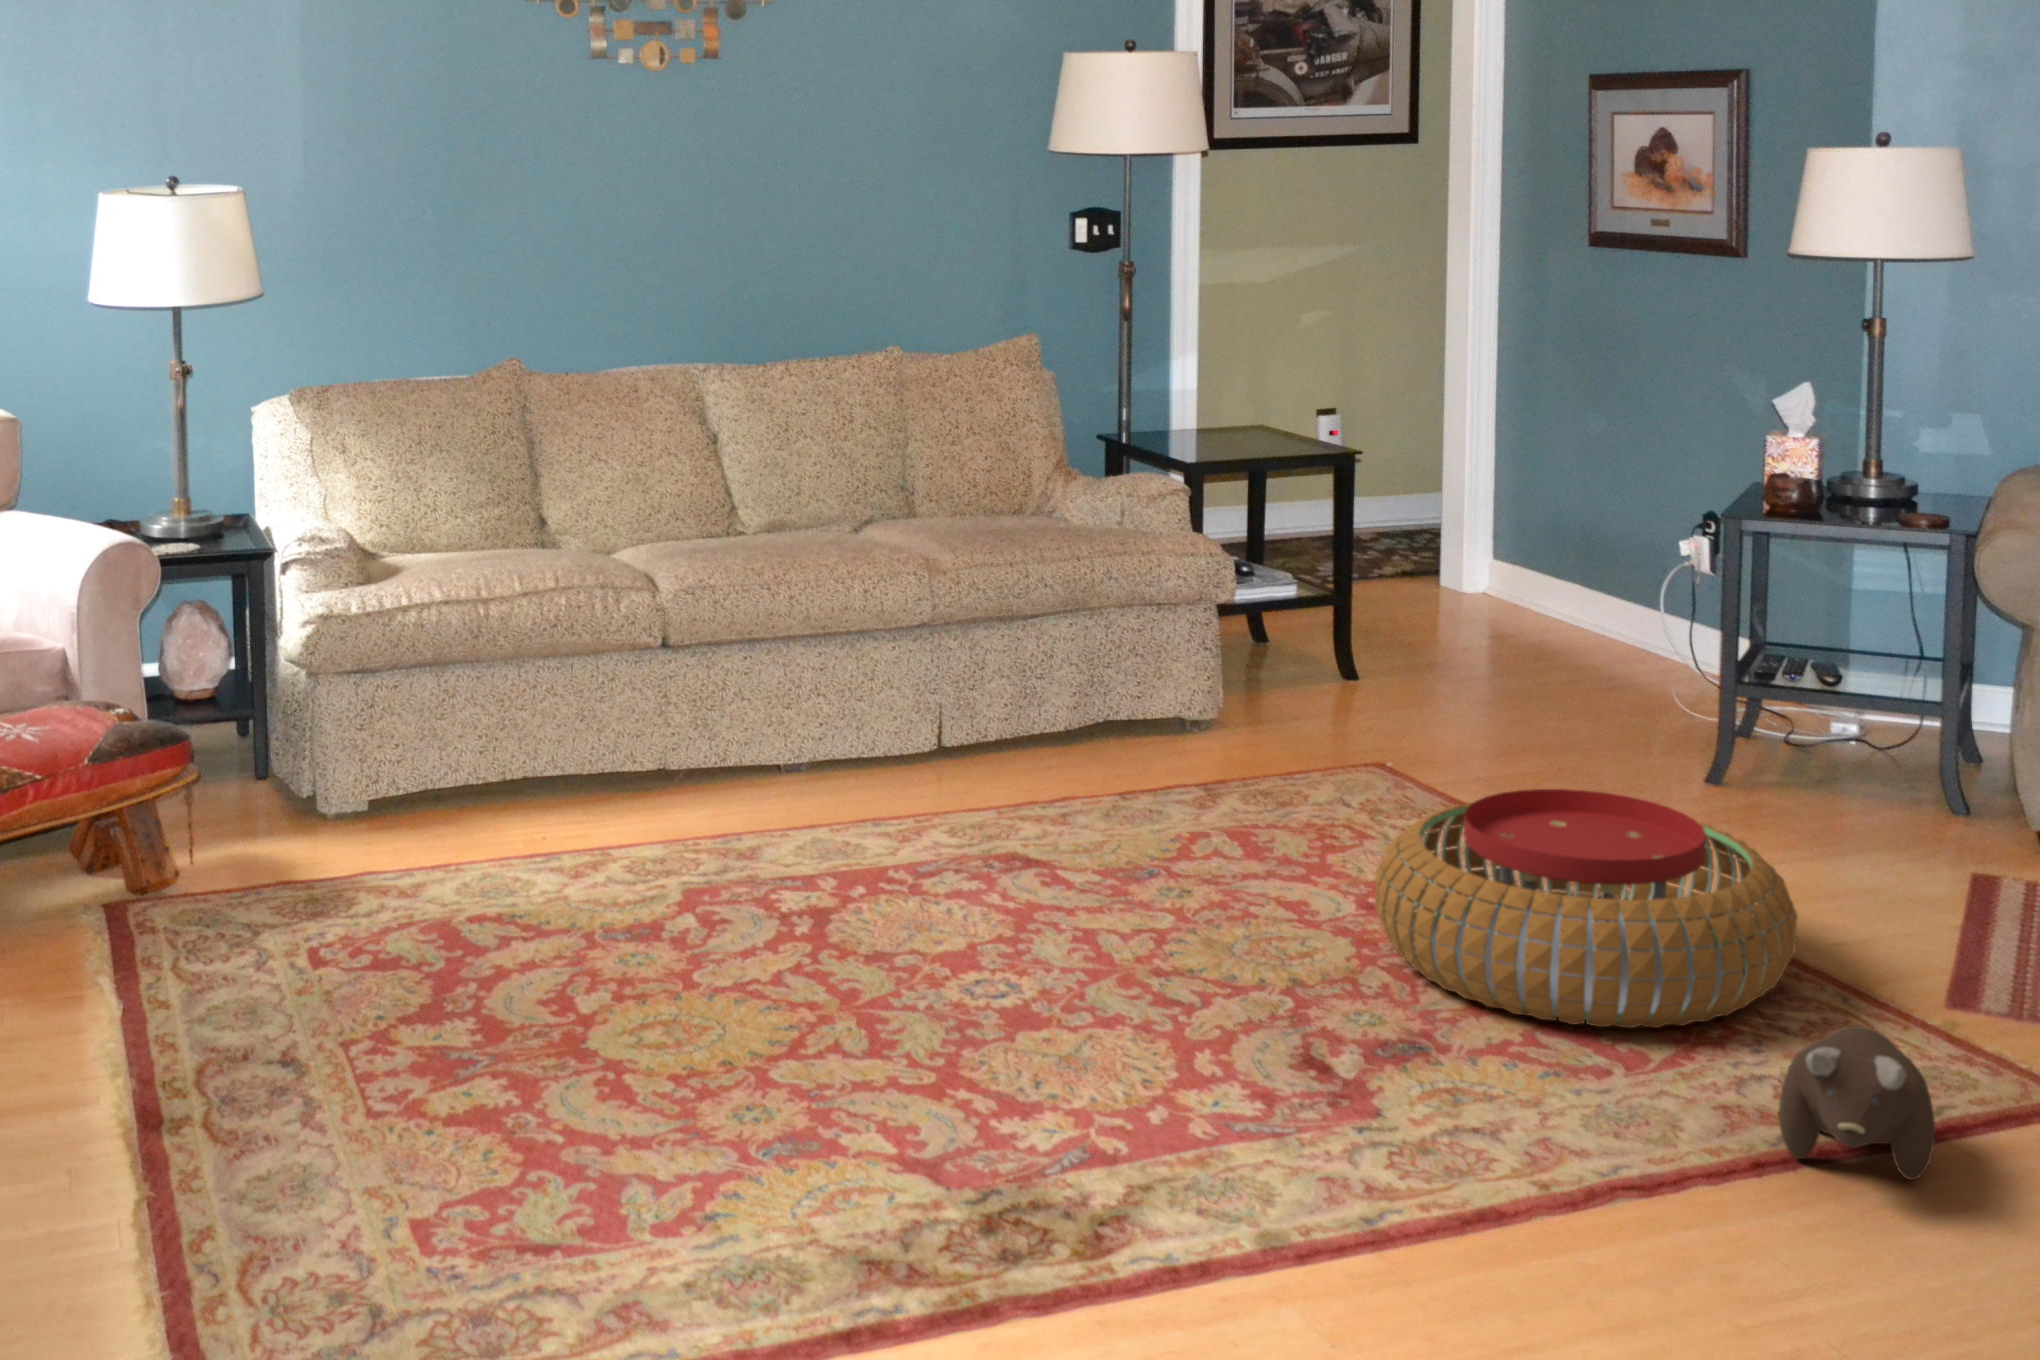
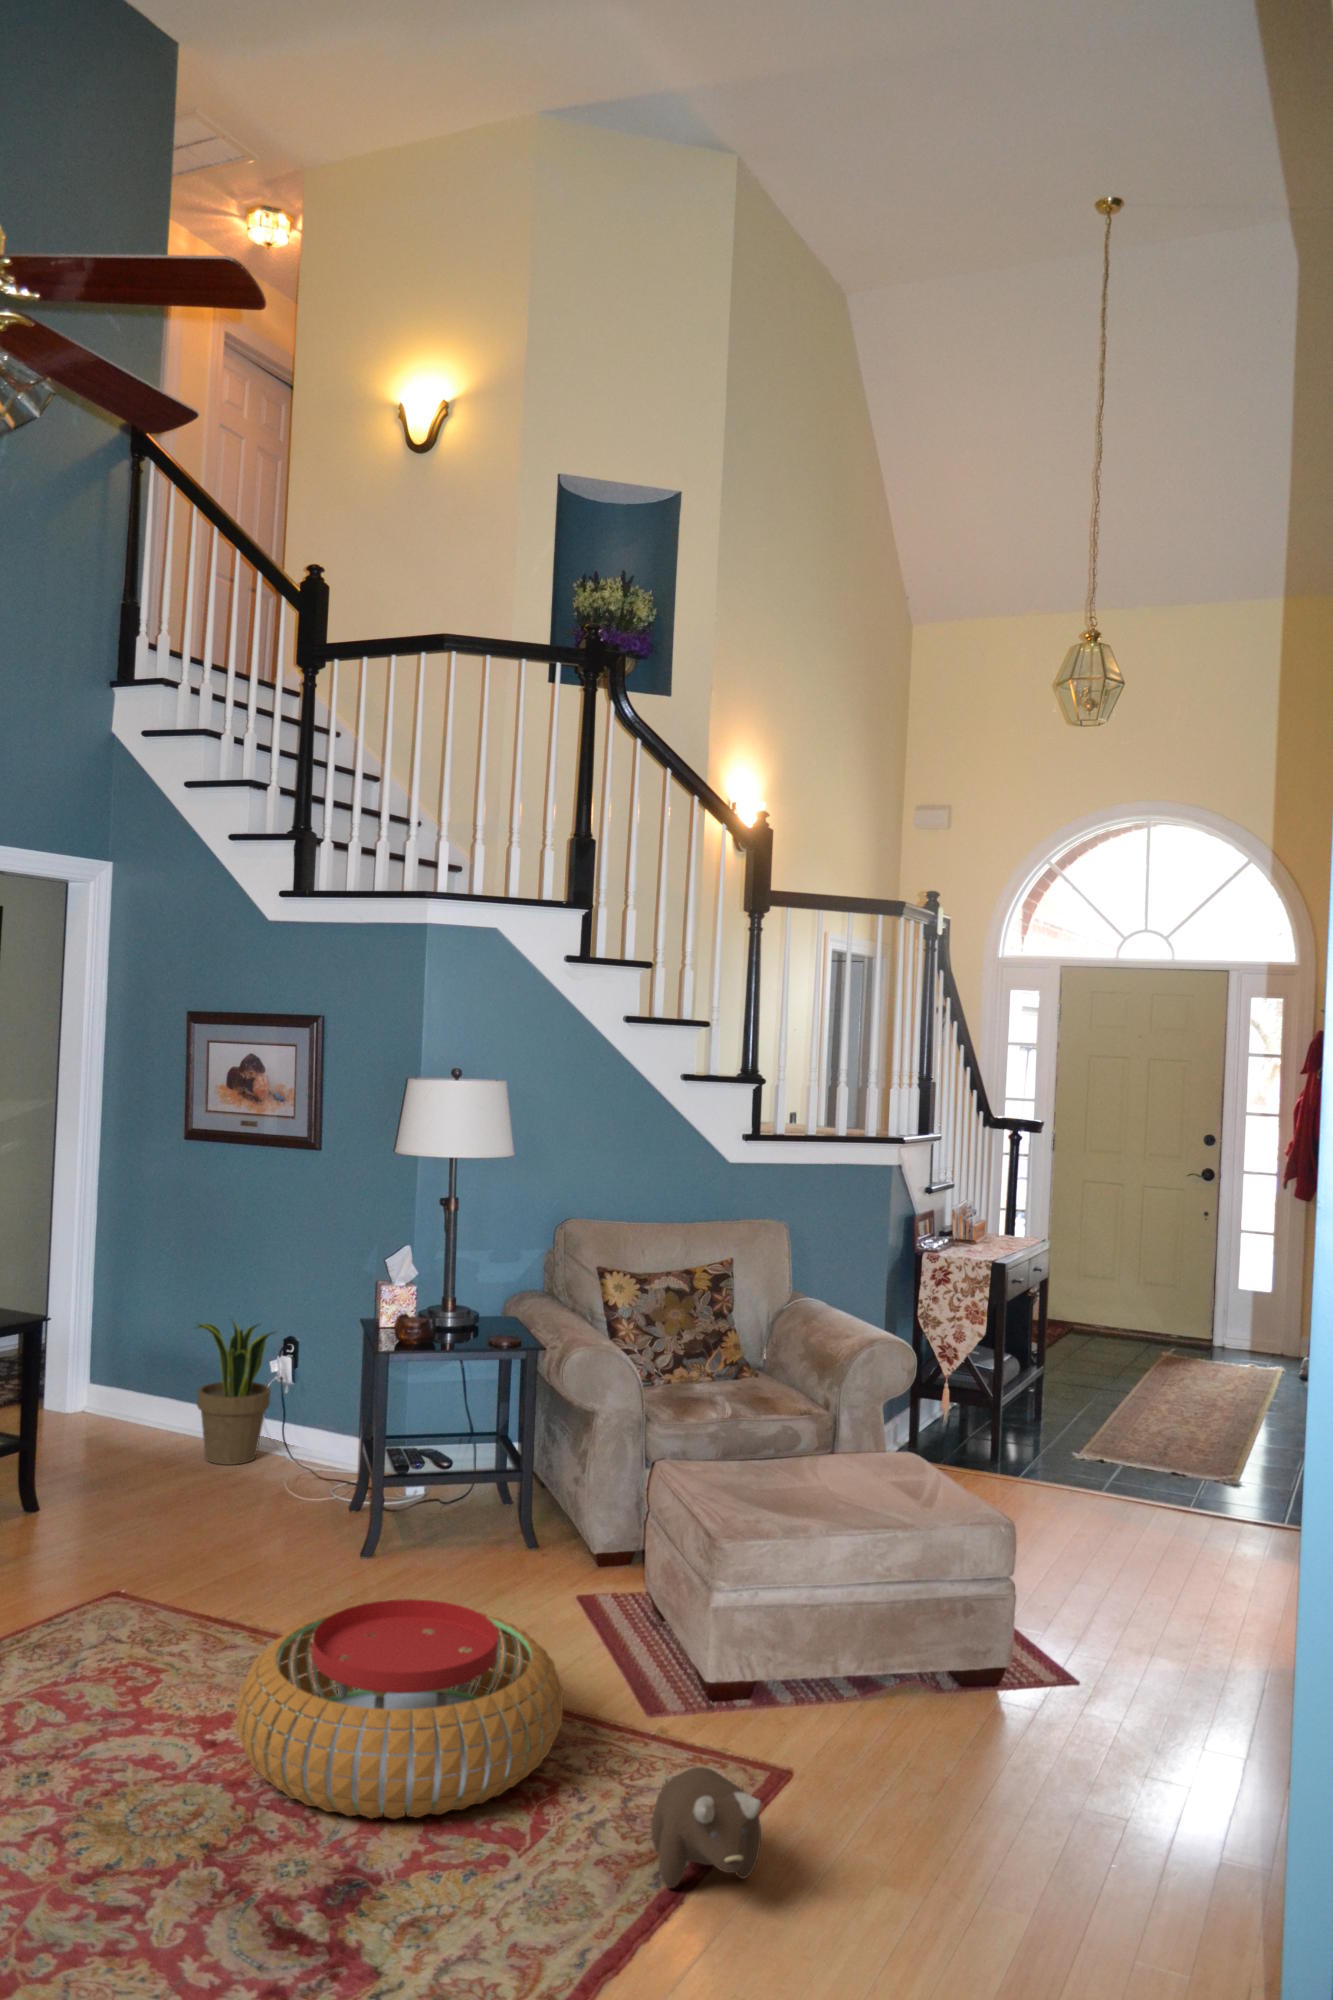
potted plant: none [1572,479,1684,673] -> present [196,1320,273,1465]

